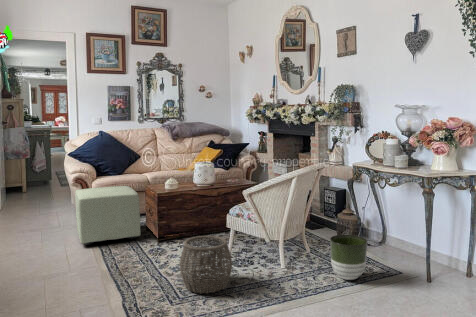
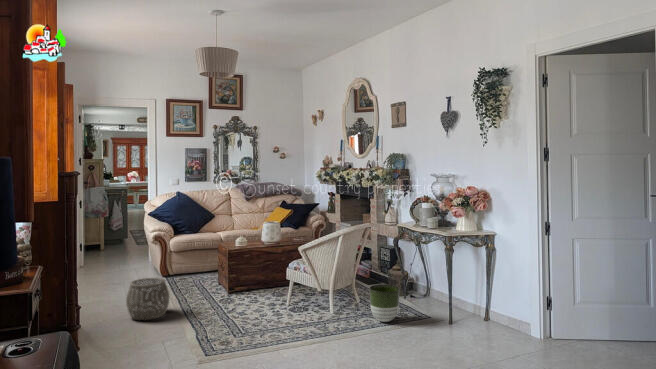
ottoman: present [75,186,140,245] -> none [155,244,213,296]
woven basket: present [180,236,232,293] -> present [126,278,169,320]

